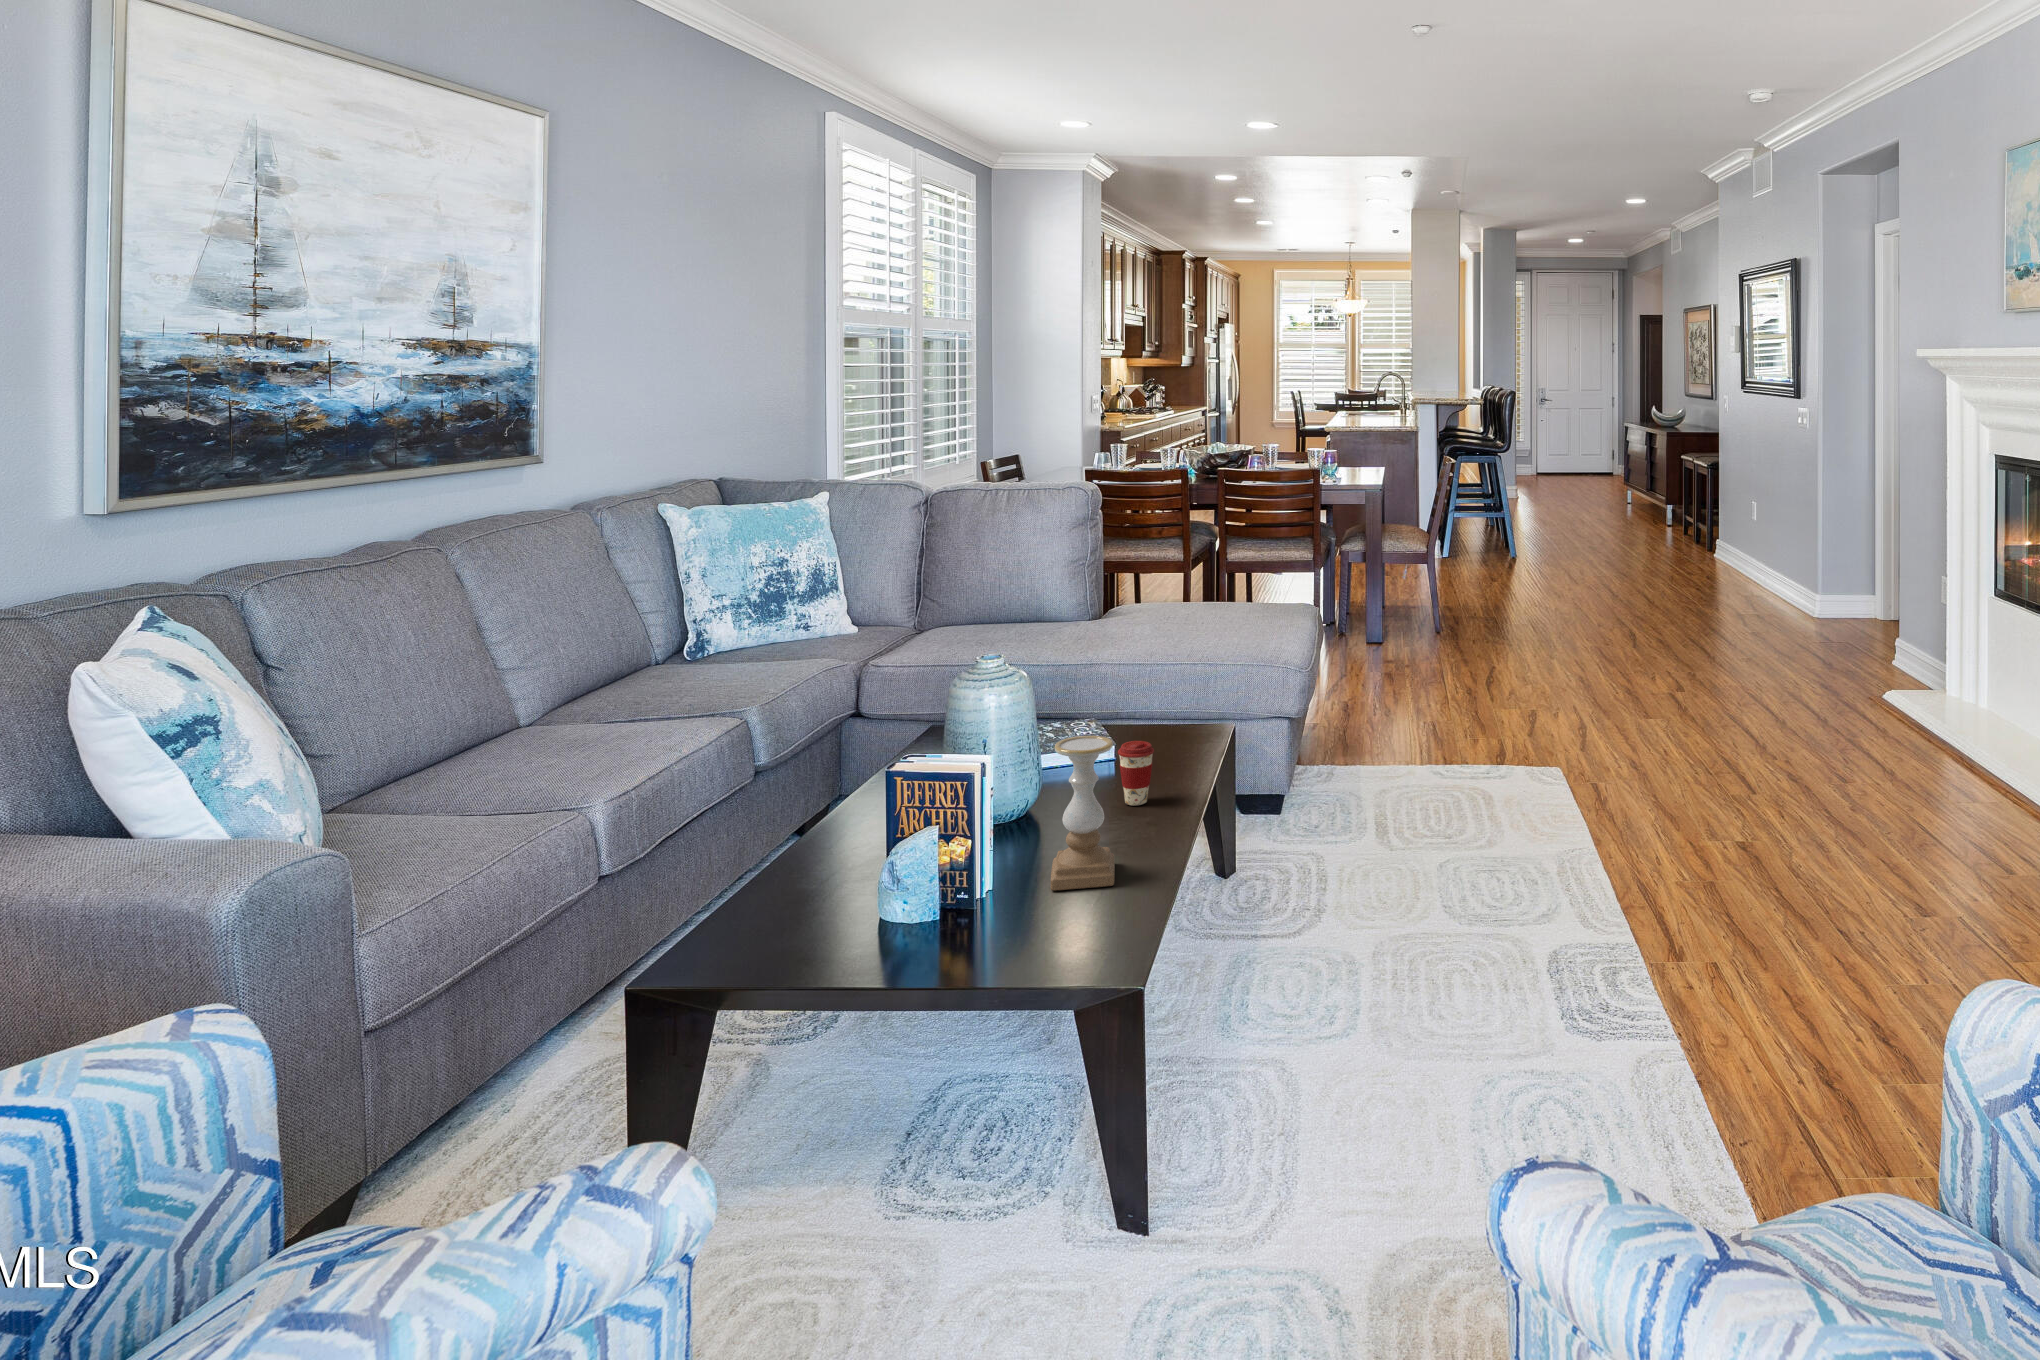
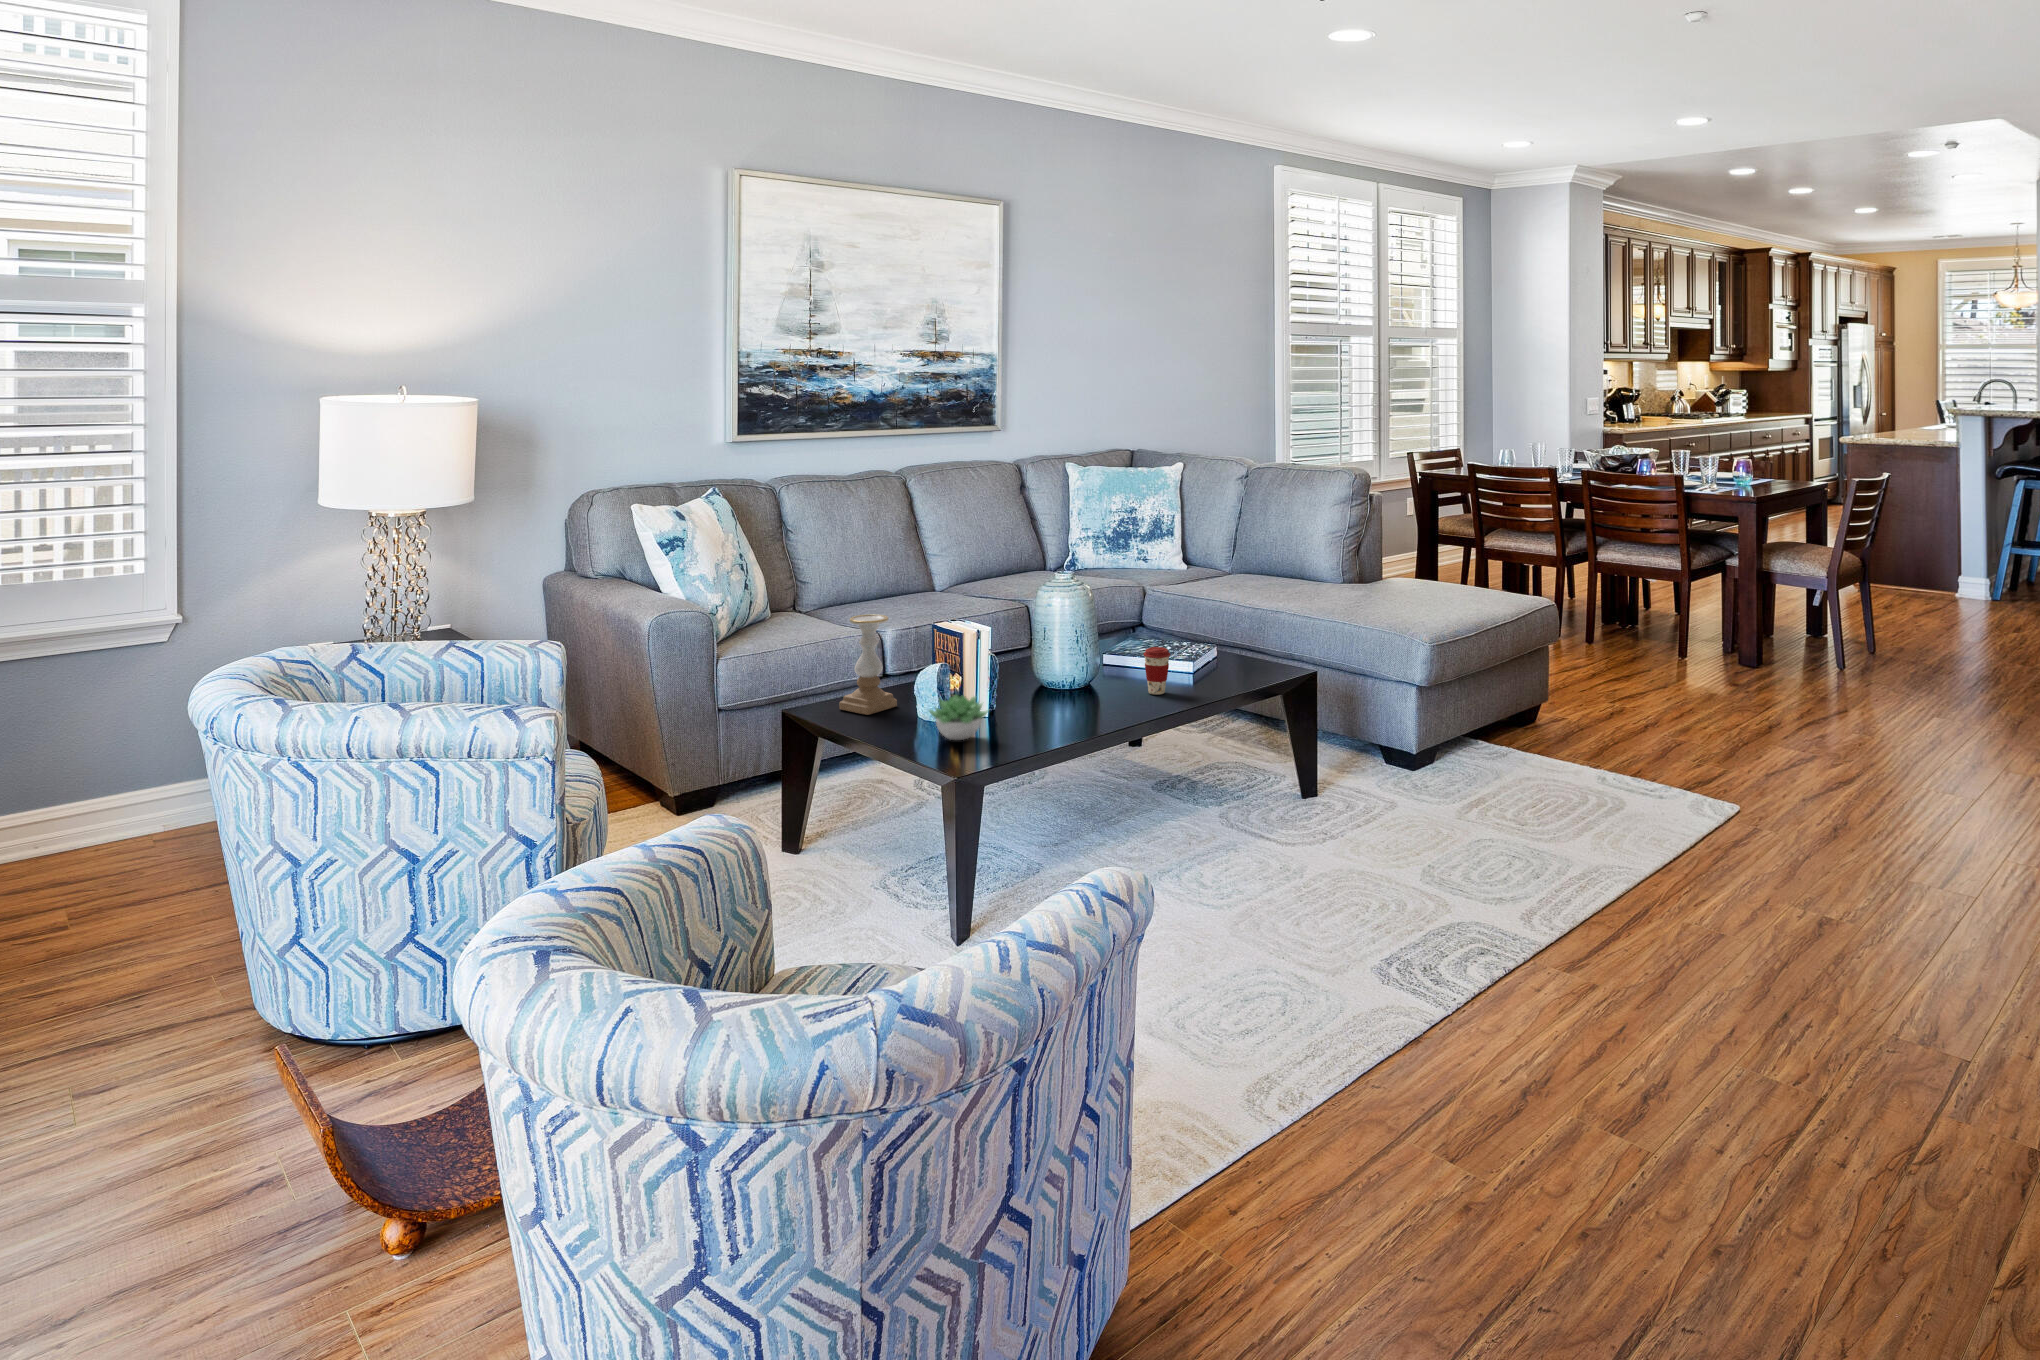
candle holder: present [1051,736,1114,890] -> present [839,614,897,715]
succulent plant: none [983,869,1071,946] -> present [929,695,988,740]

